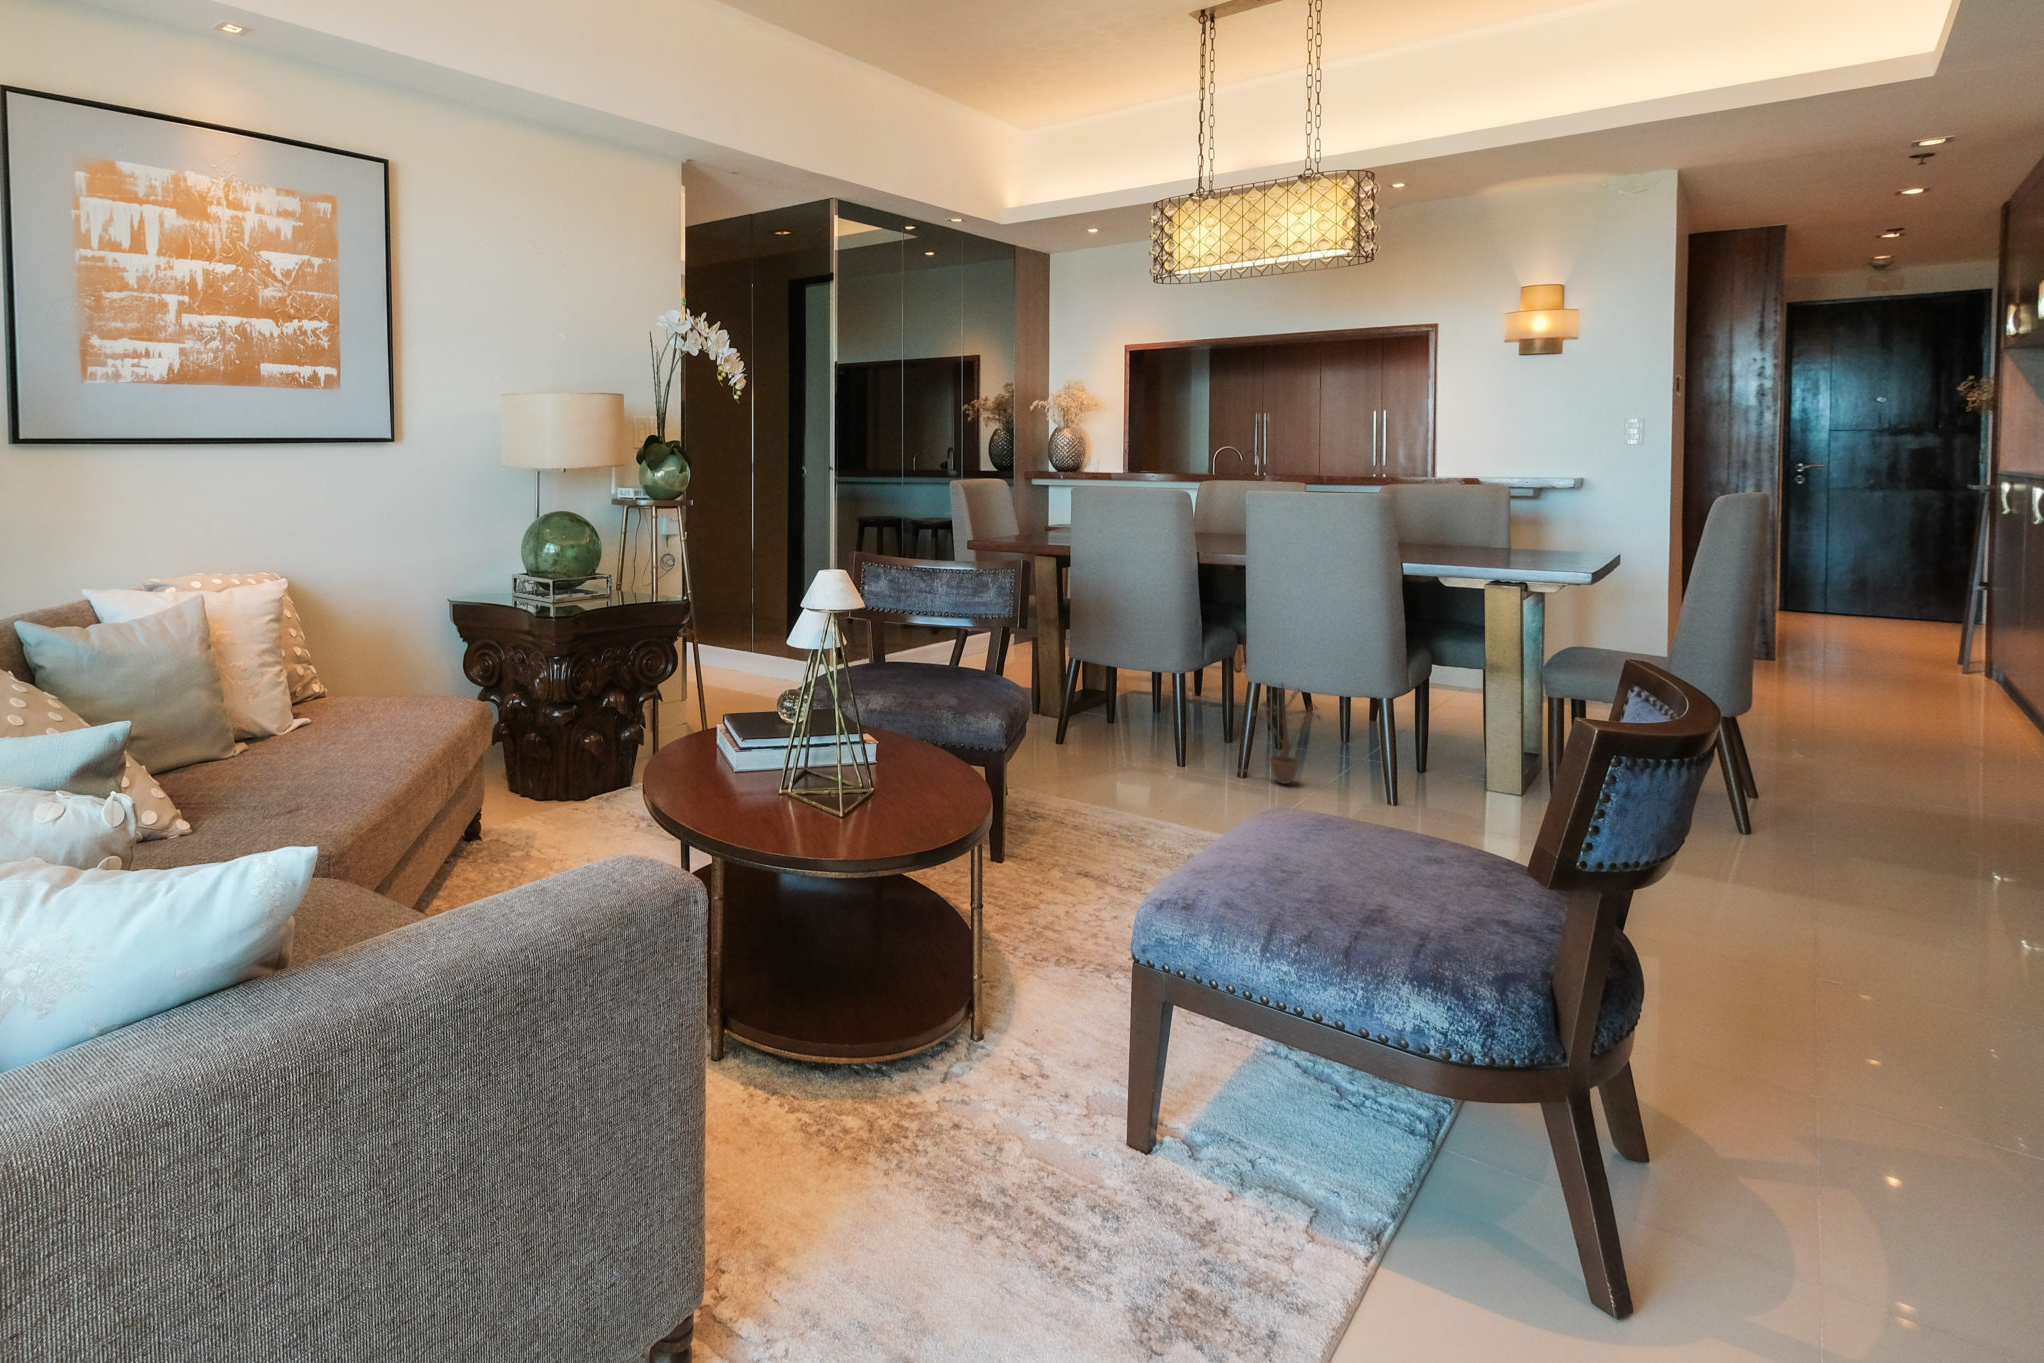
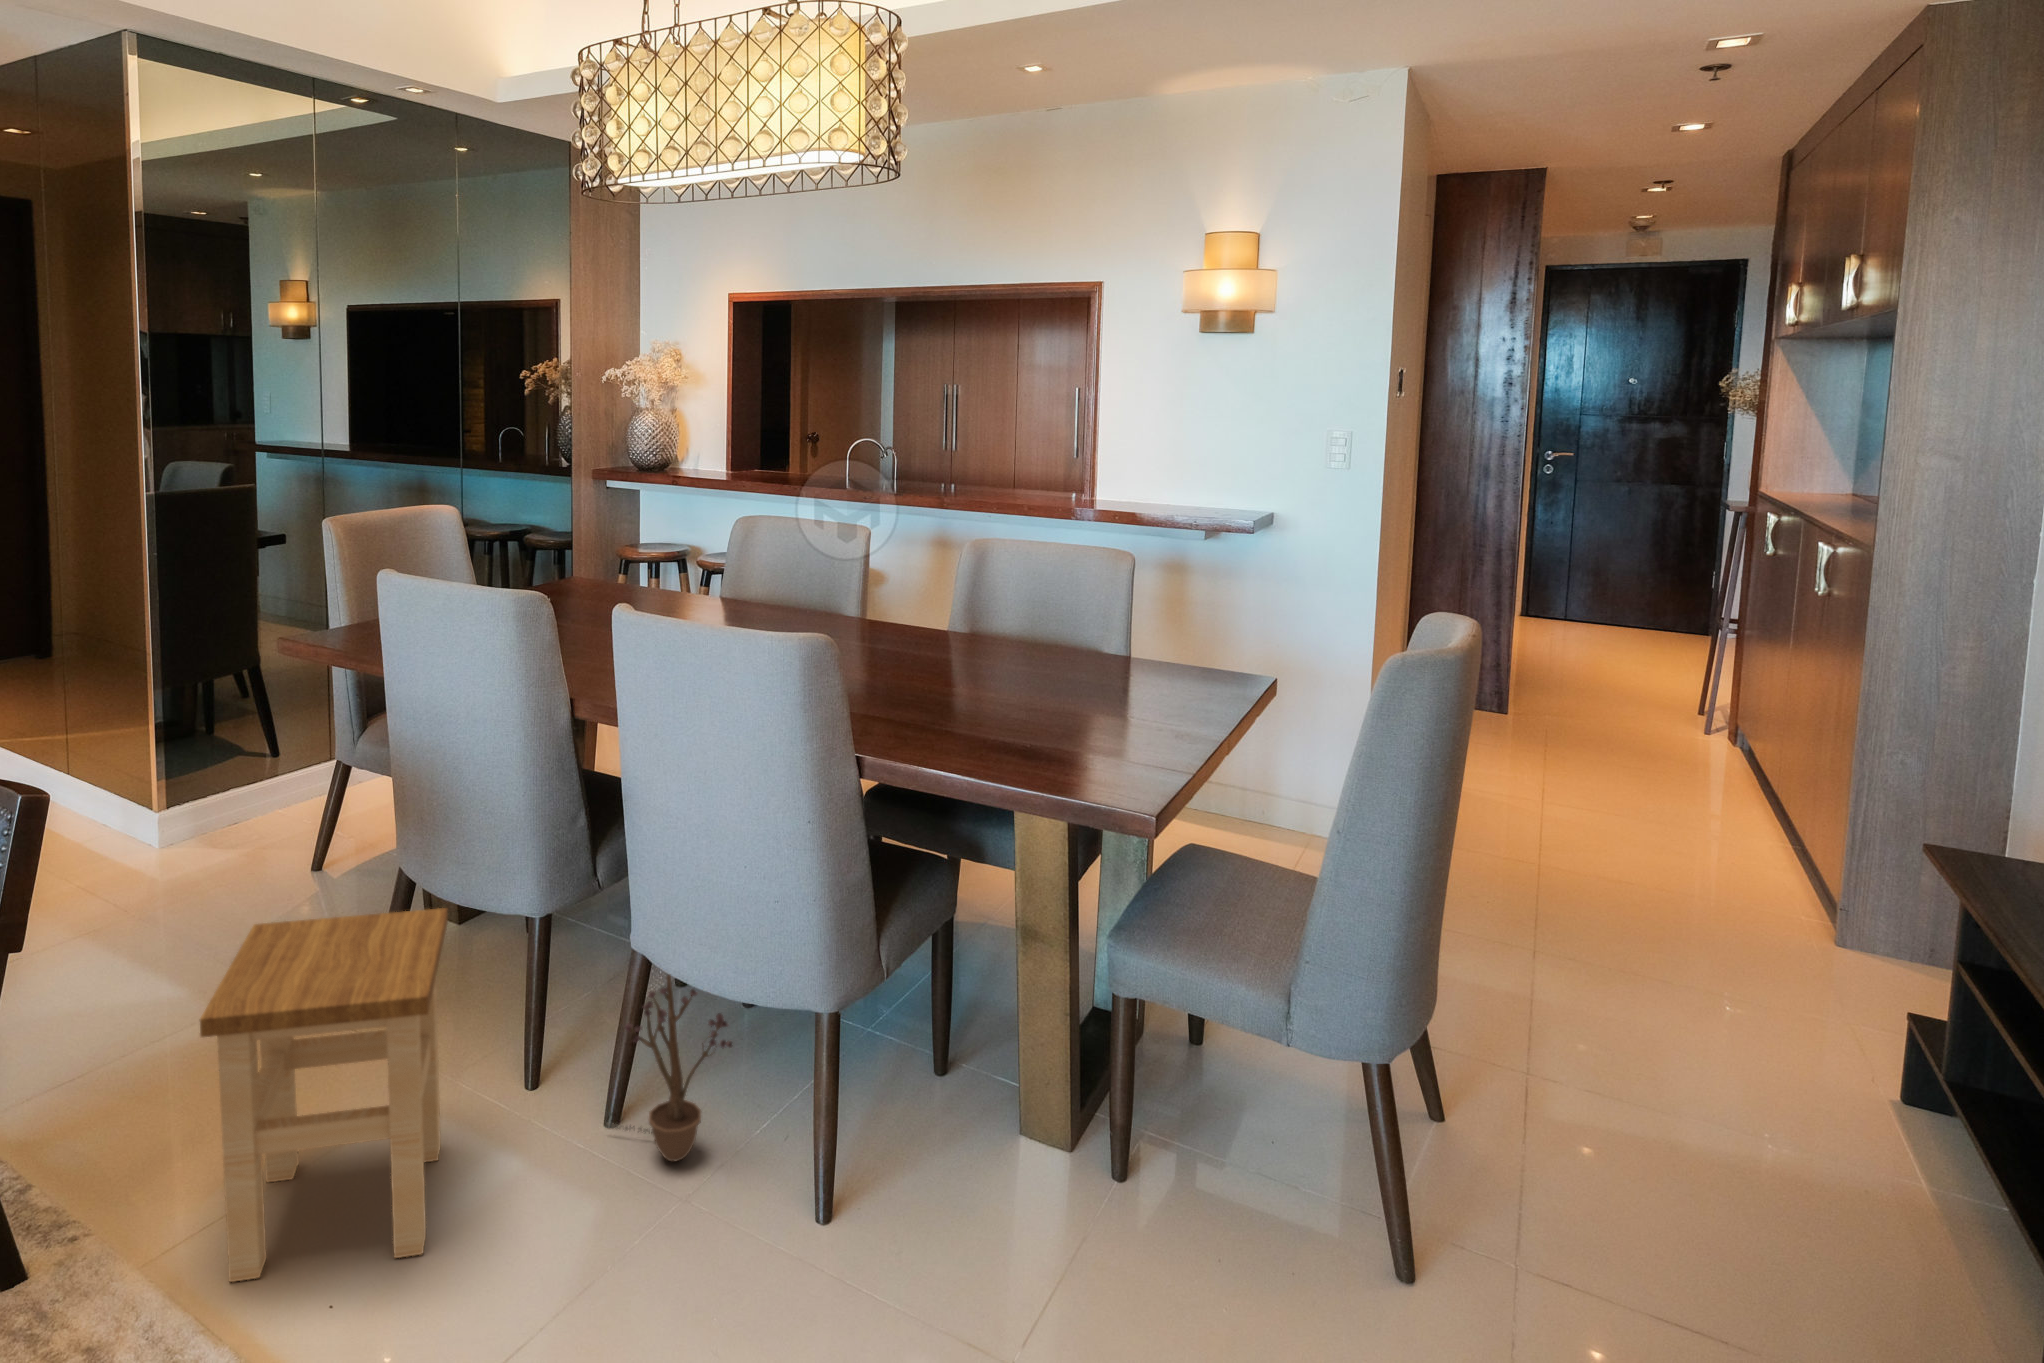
stool: none [1063,647,1191,799] -> present [200,908,448,1282]

